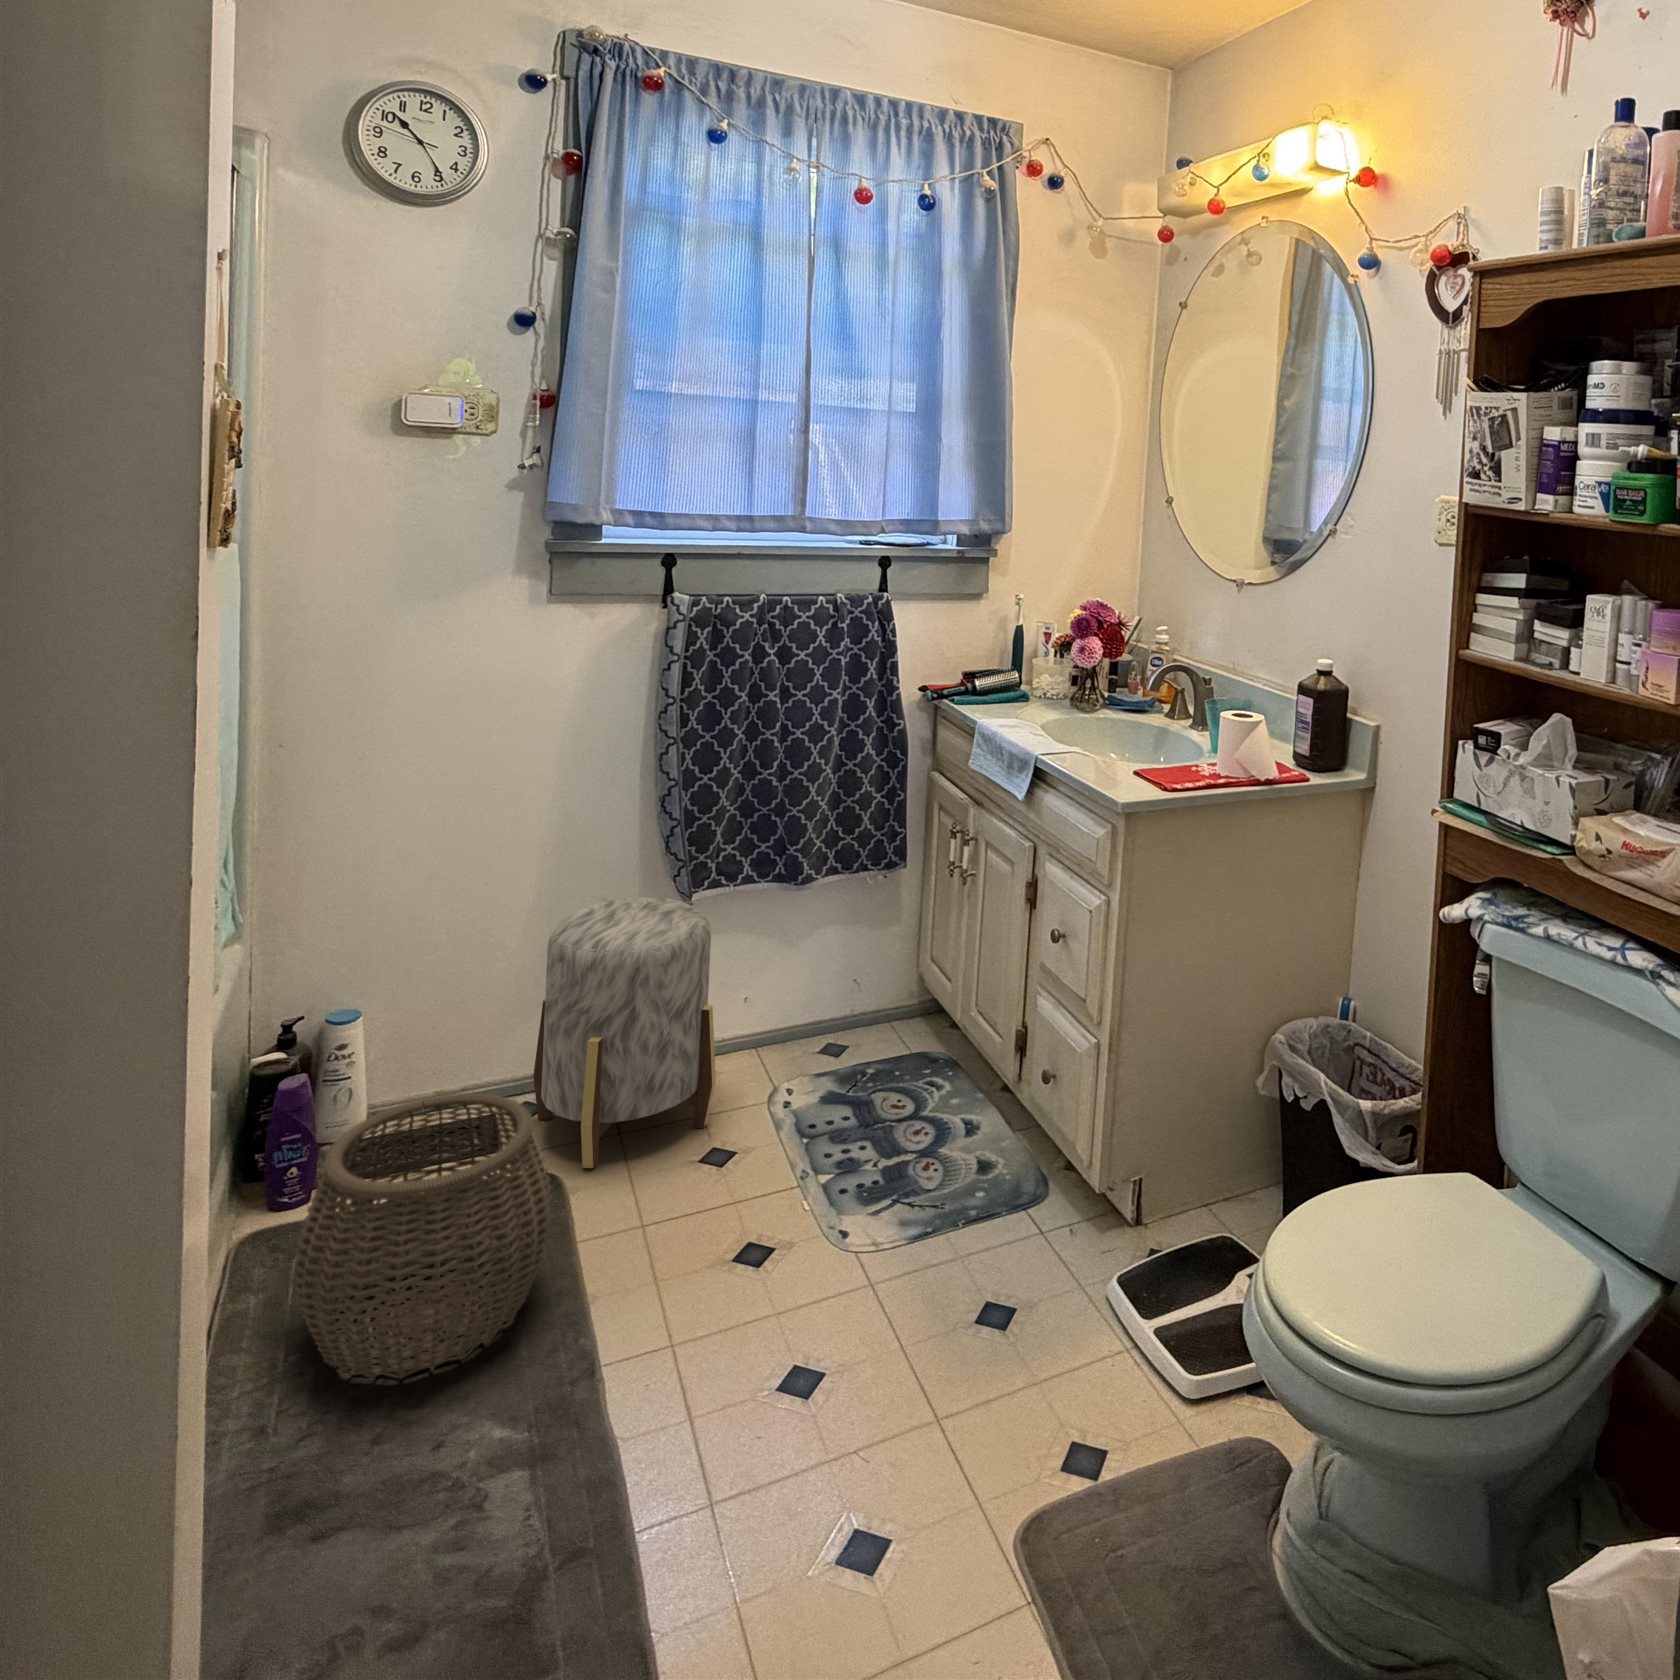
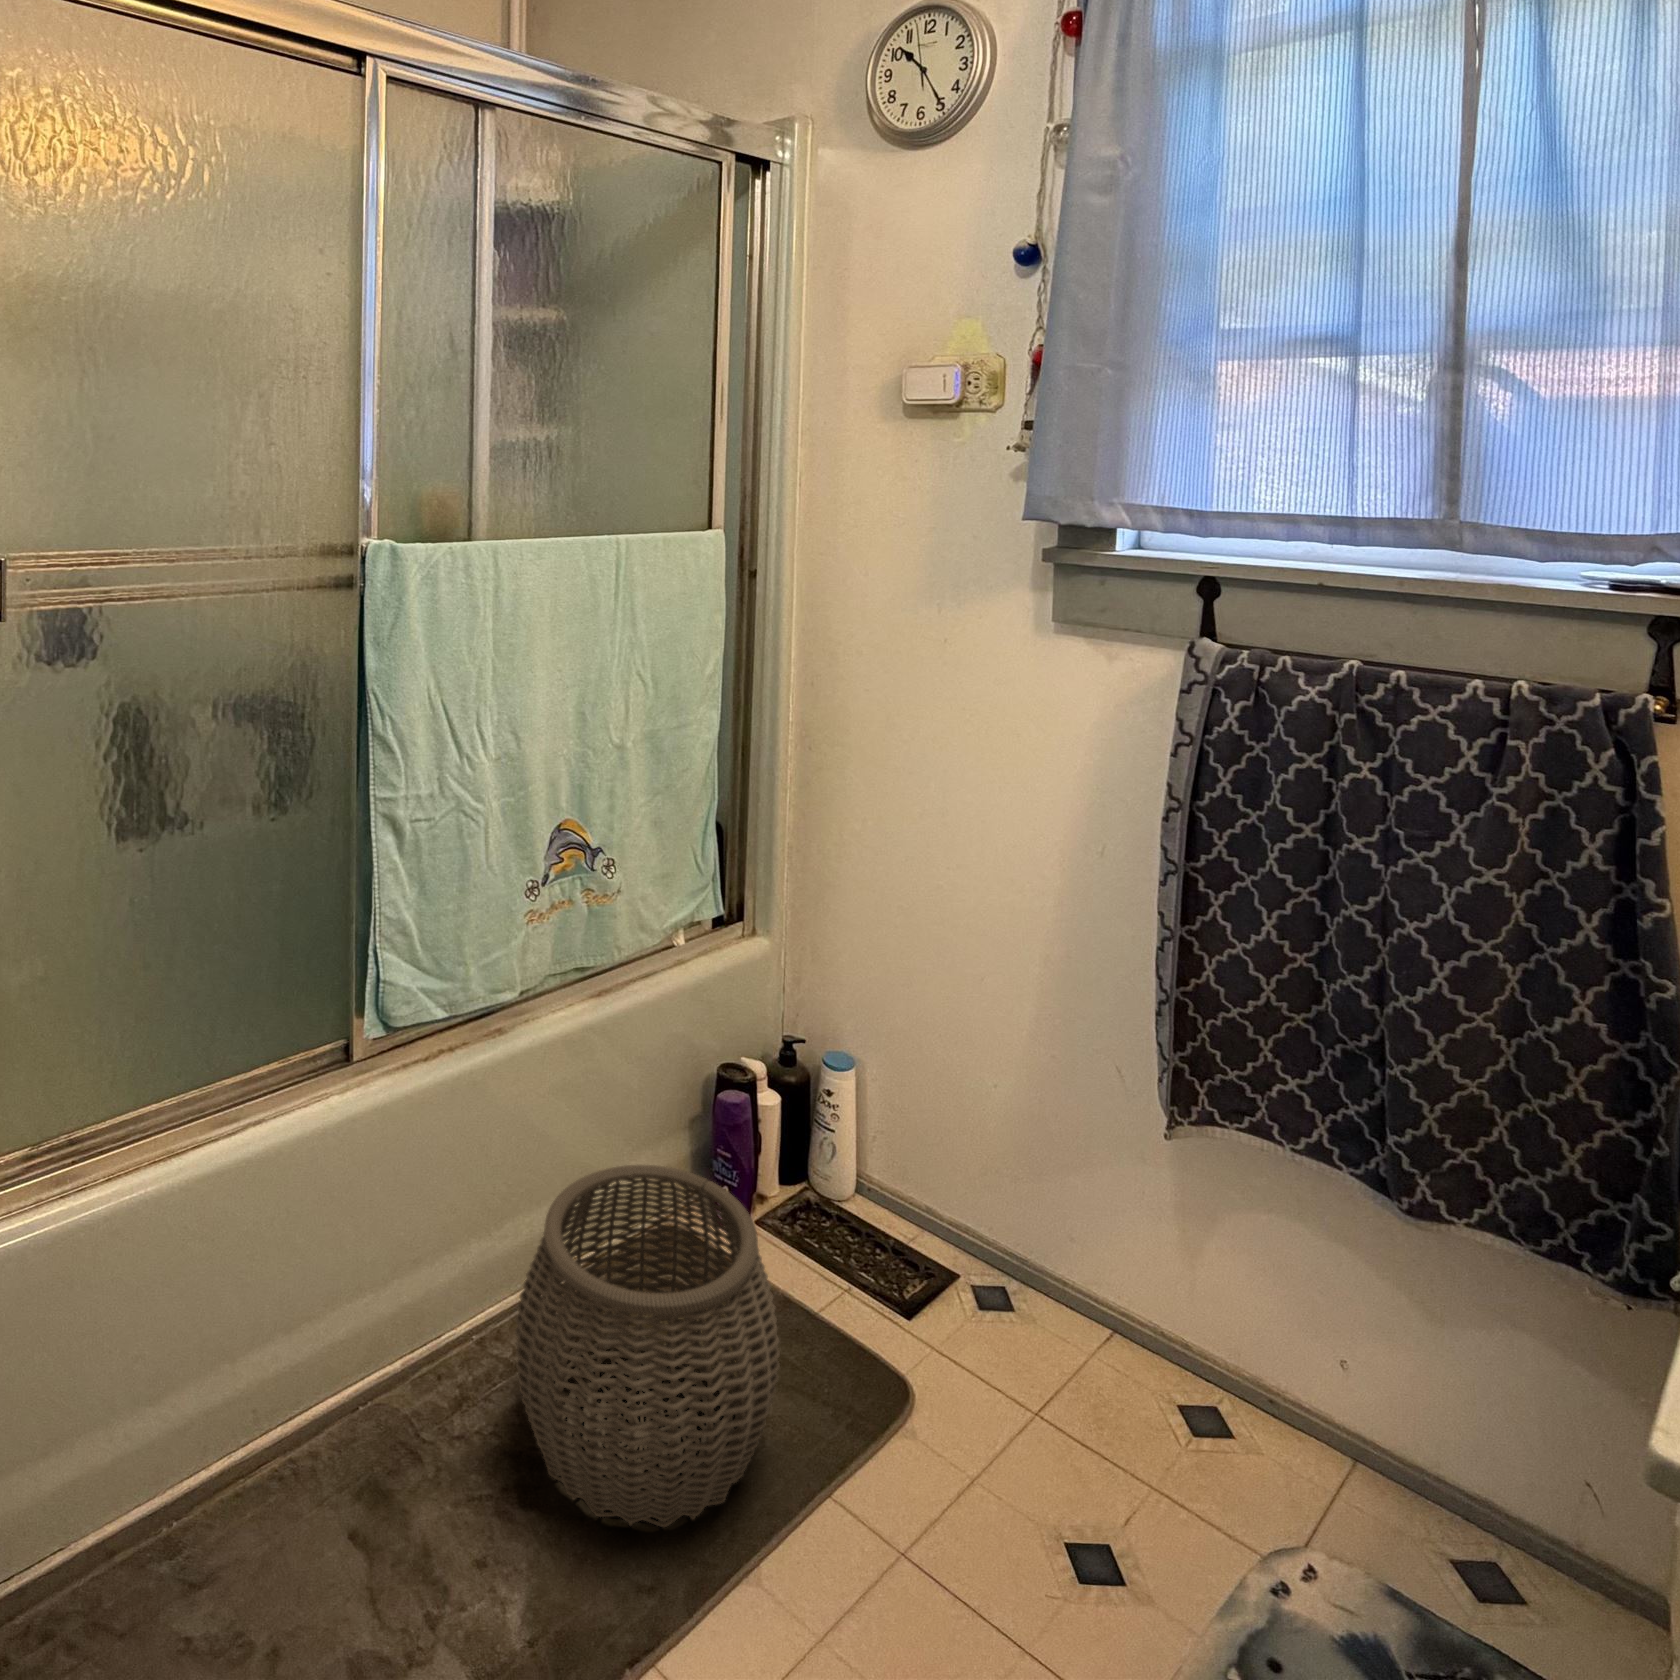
stool: present [533,897,716,1168] -> none [937,1062,1197,1508]

